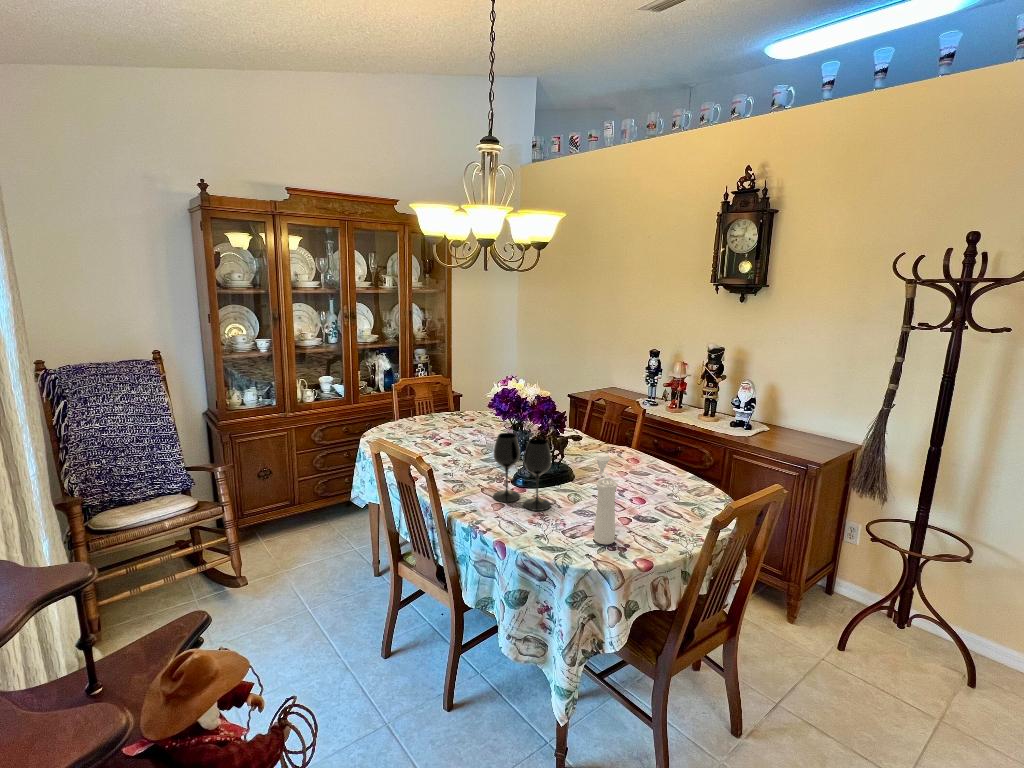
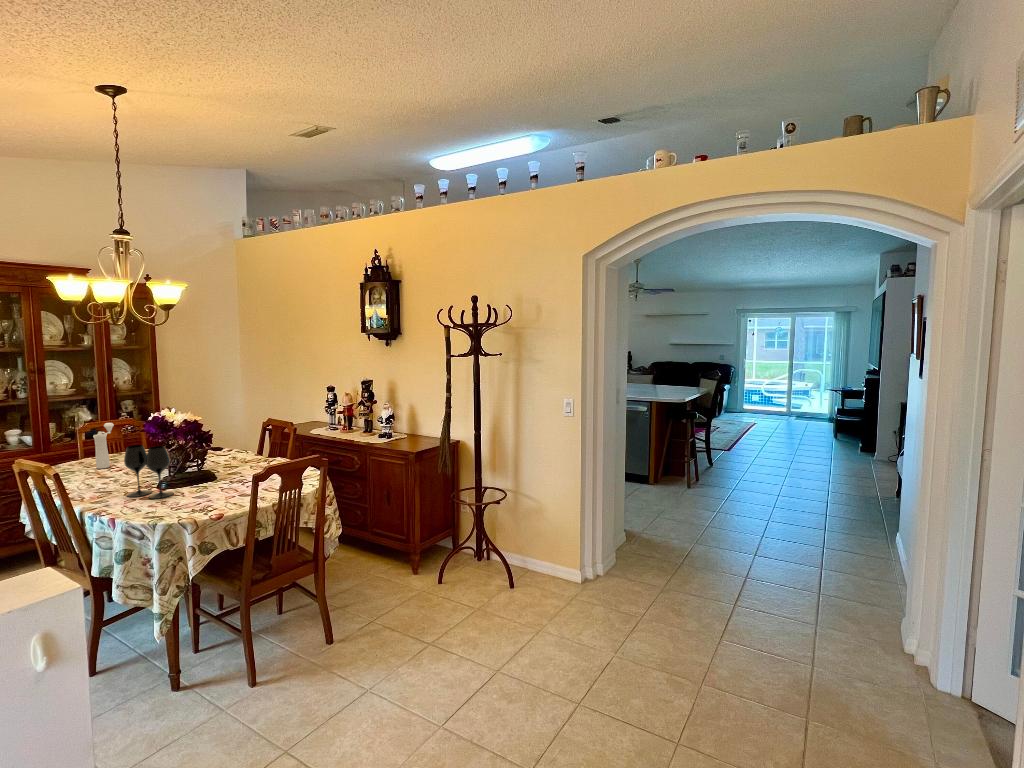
pepper mill: present [594,453,618,544] -> present [93,423,114,469]

